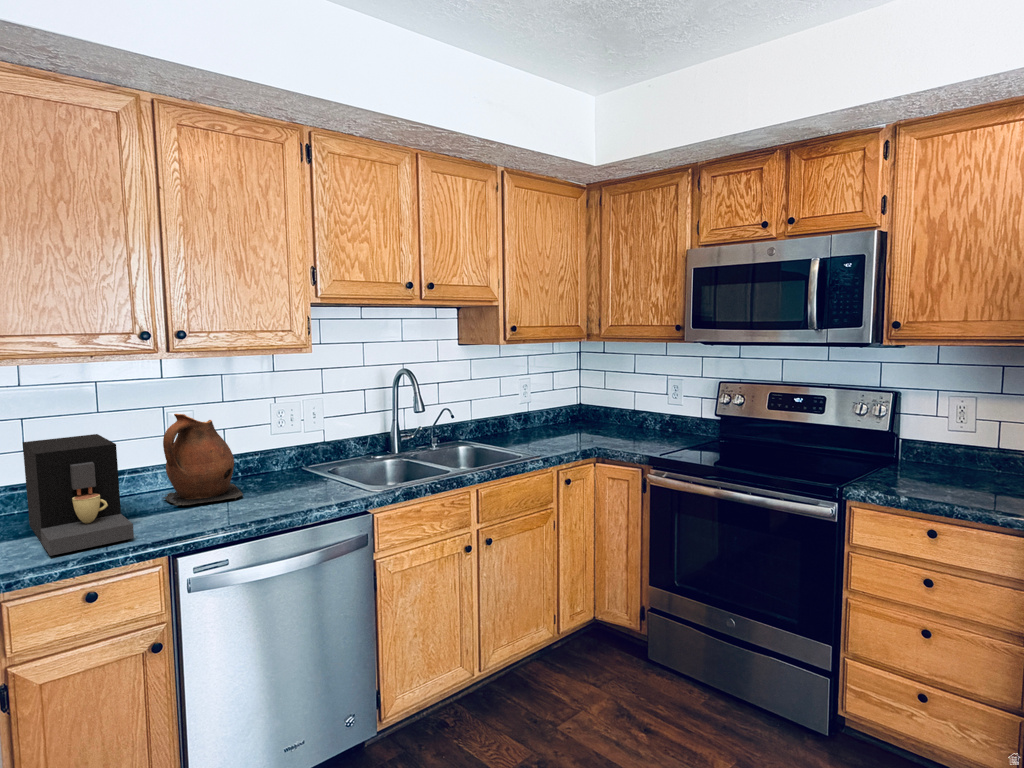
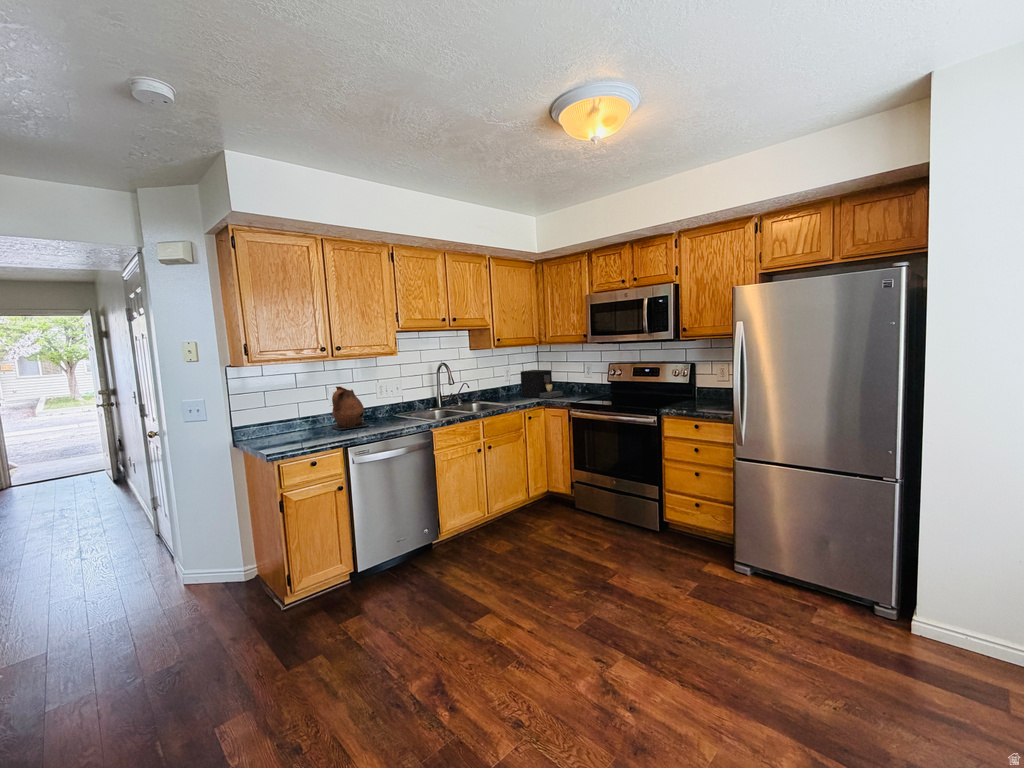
coffee maker: present [23,434,134,556] -> present [521,370,563,398]

